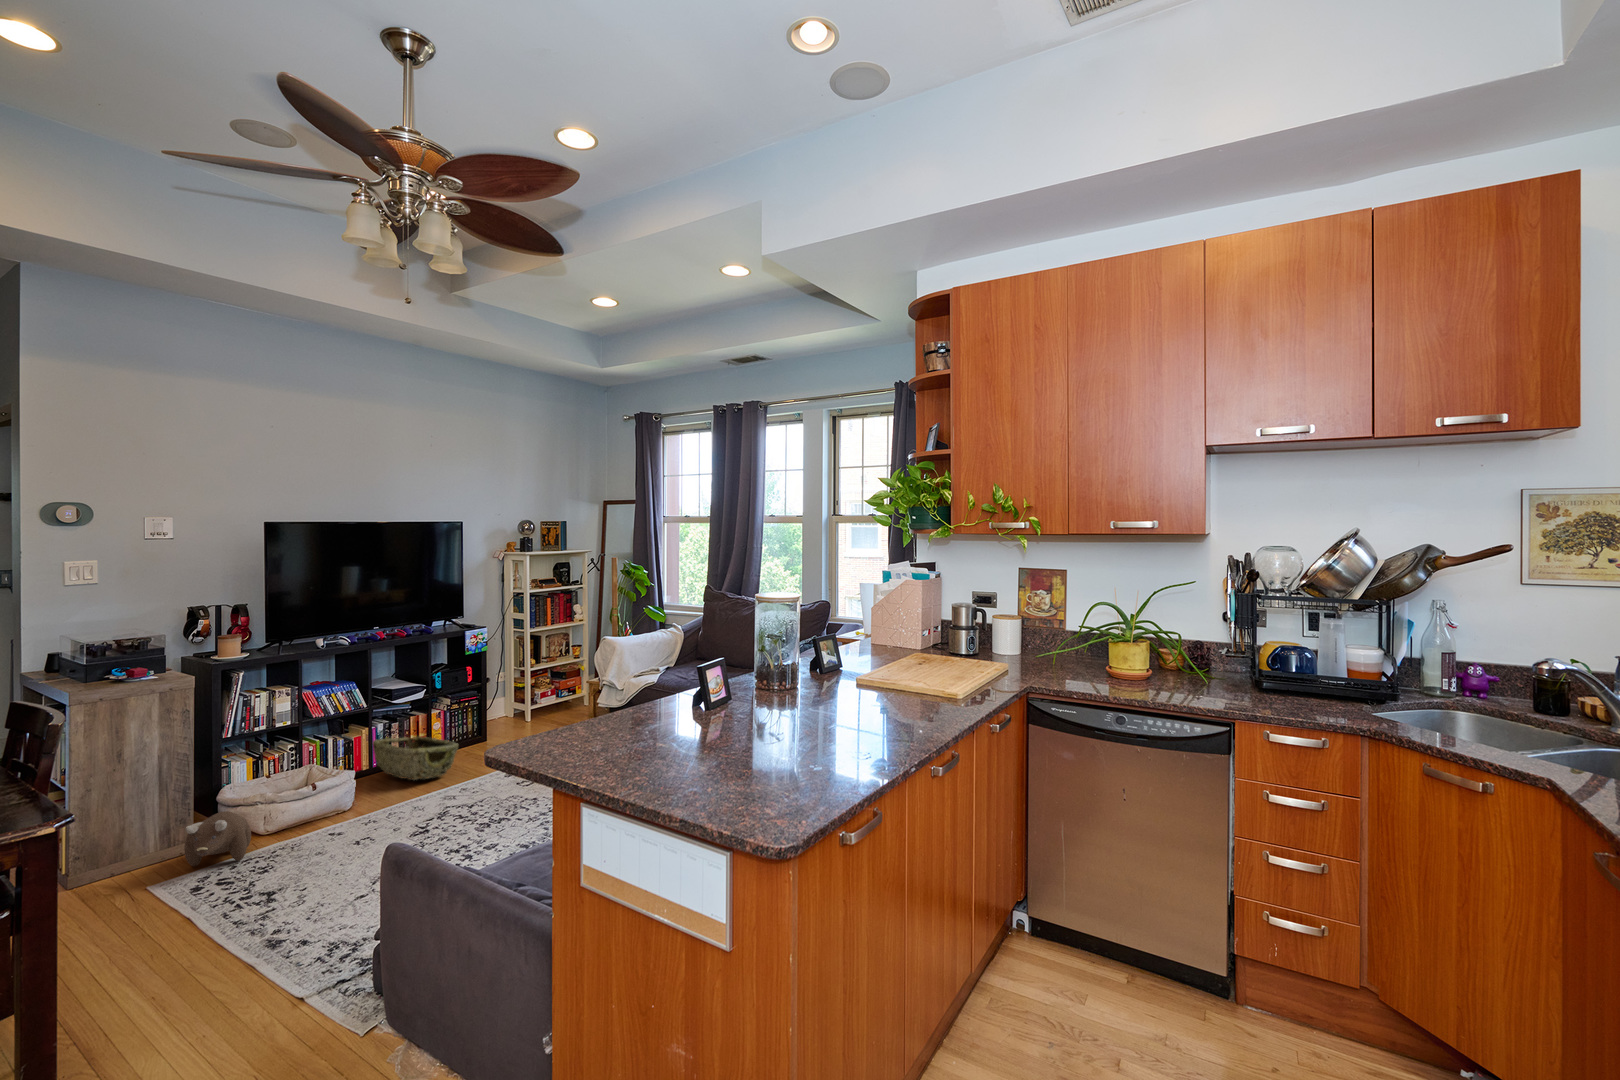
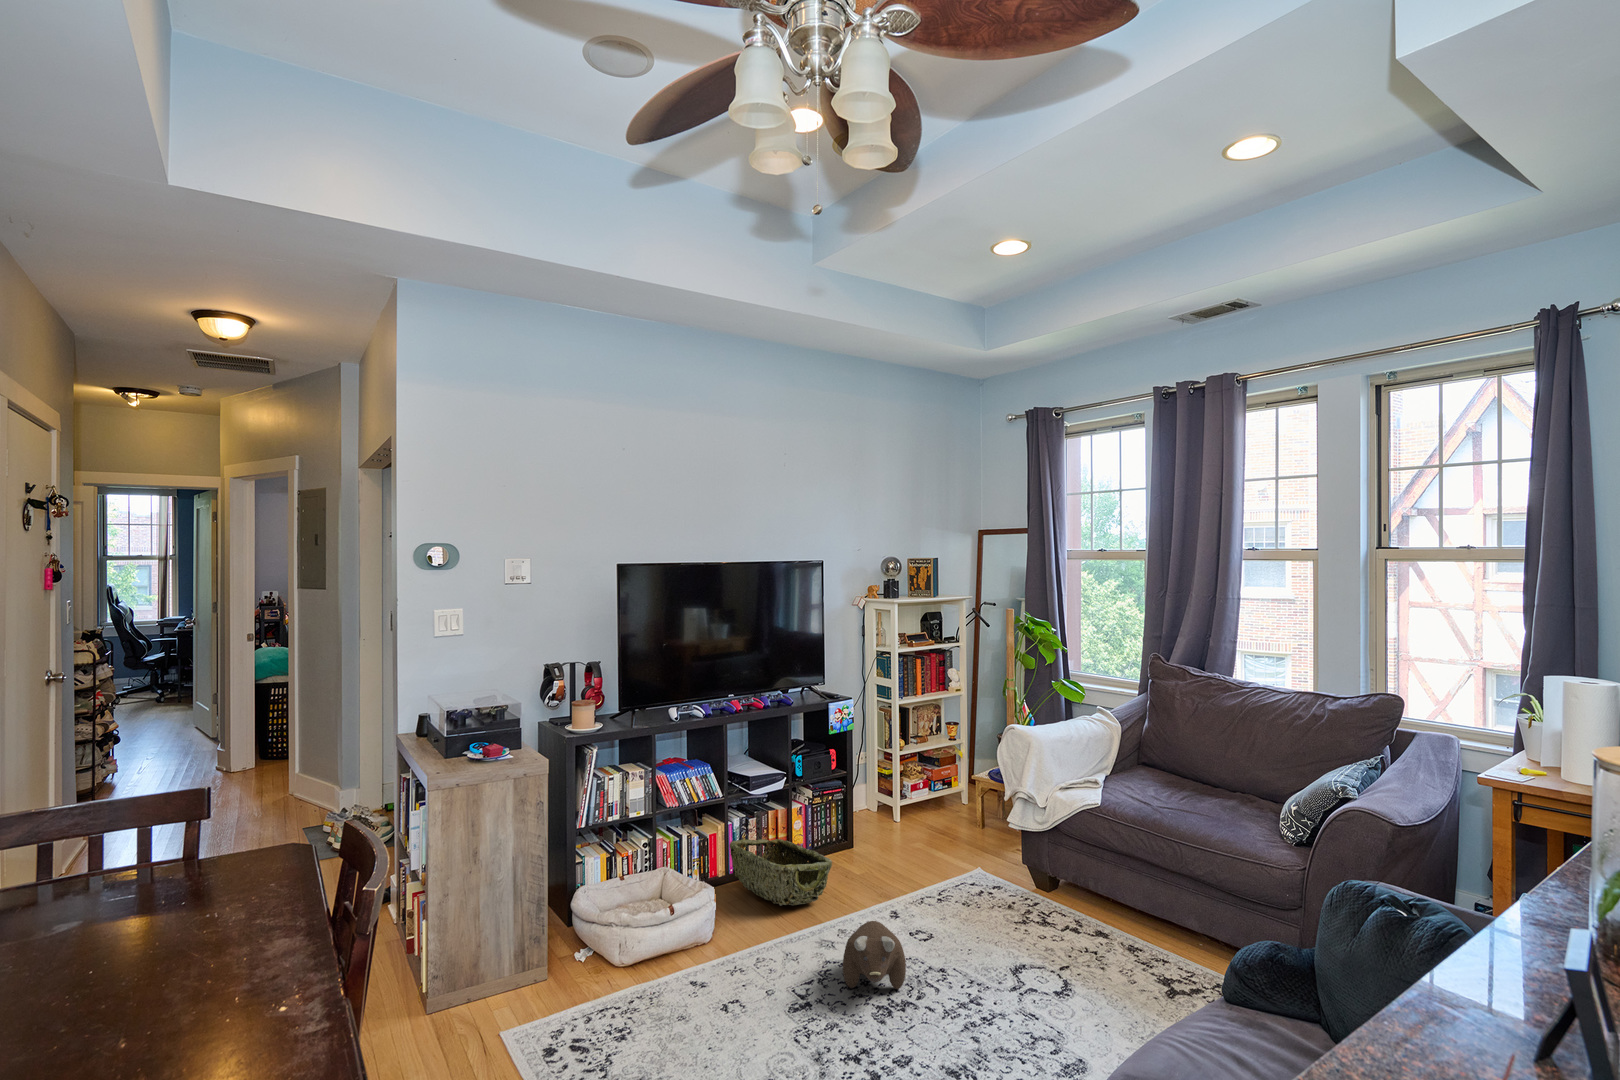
plush toy: present [184,811,251,866] -> present [843,921,906,989]

